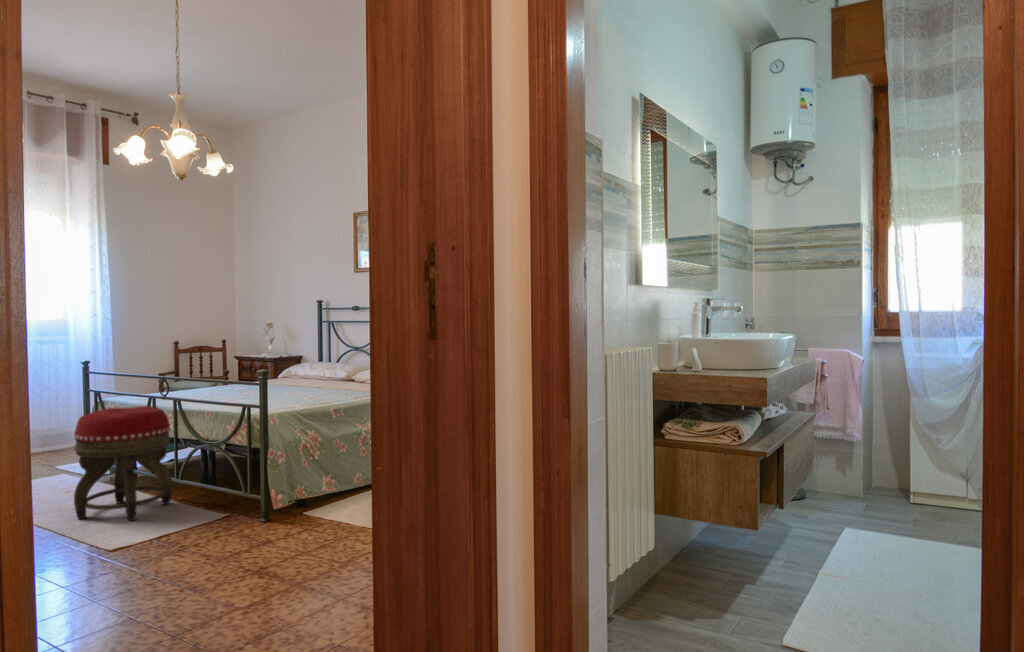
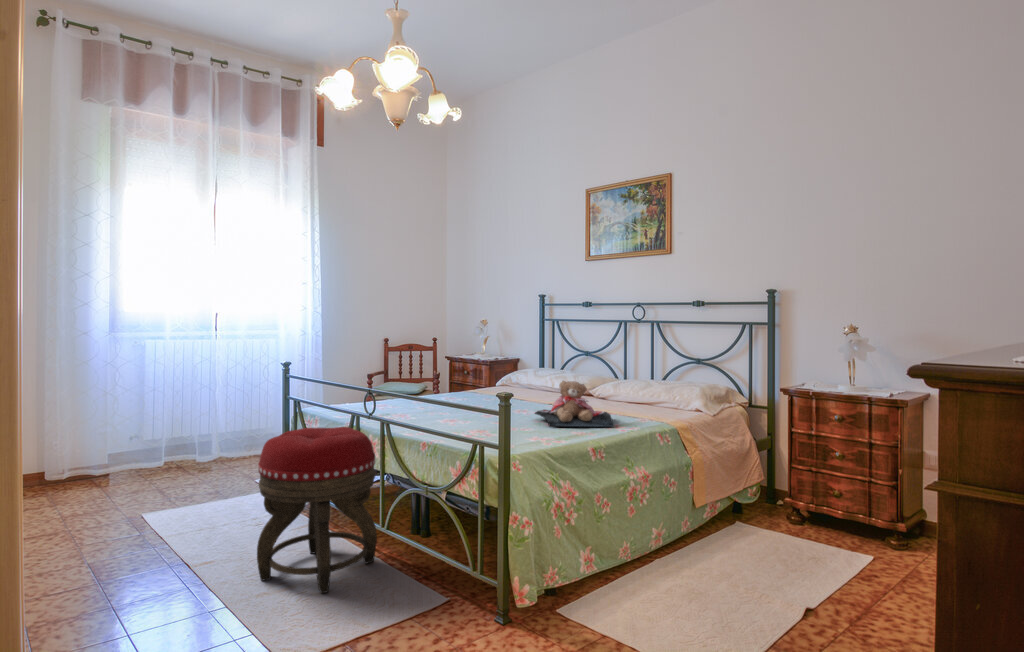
teddy bear: none [297,366,354,399] -> present [535,381,613,427]

